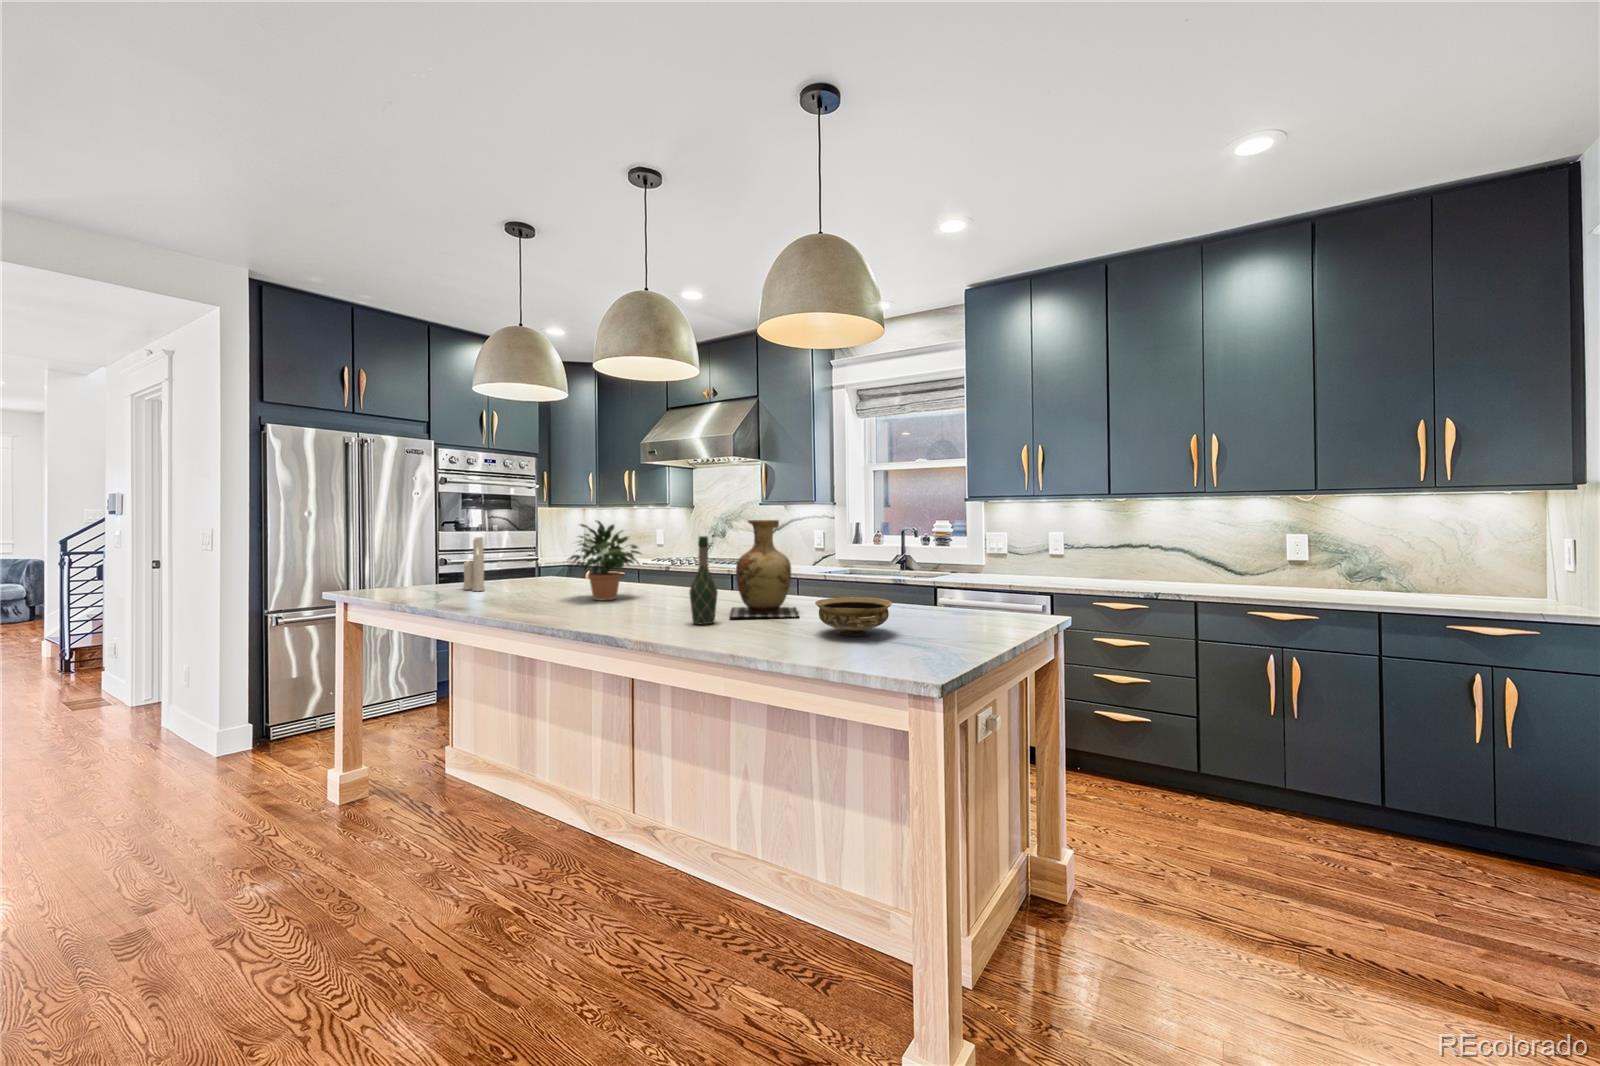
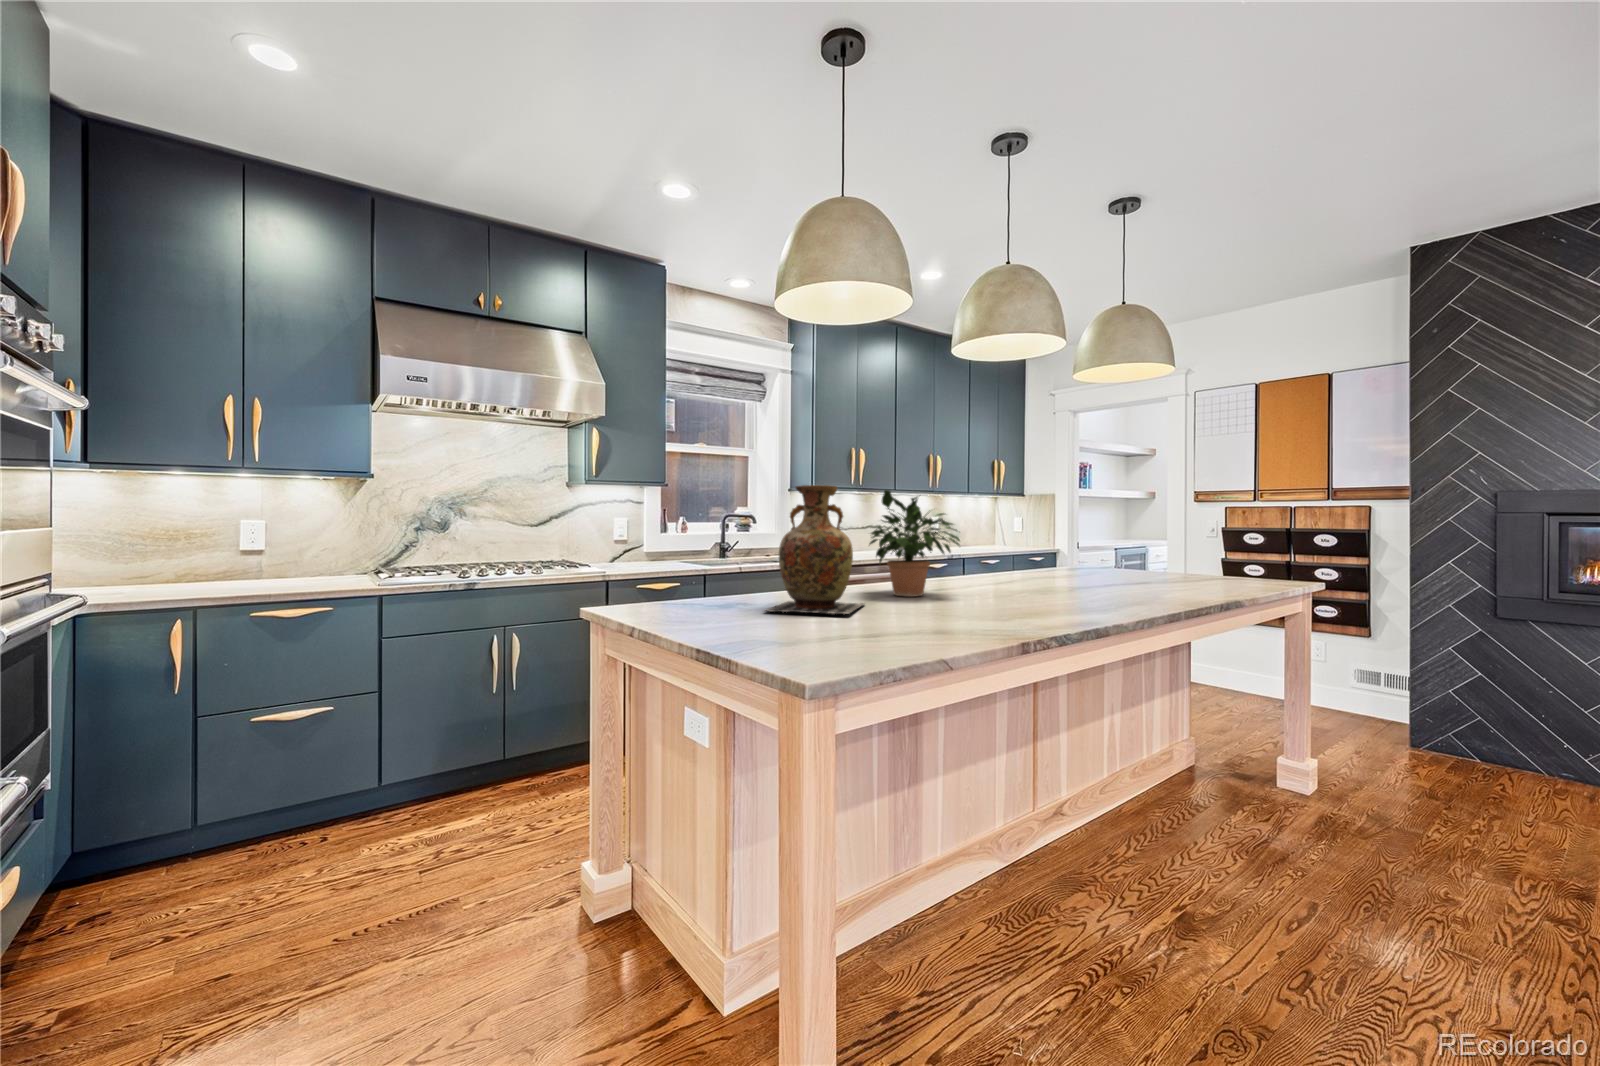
vase: present [730,520,799,617] -> present [765,485,864,614]
candle: present [463,536,485,591] -> none [668,494,728,627]
wine bottle: present [690,536,718,625] -> none [1083,506,1110,587]
ceramic bowl: present [815,597,892,636] -> none [1106,552,1178,577]

